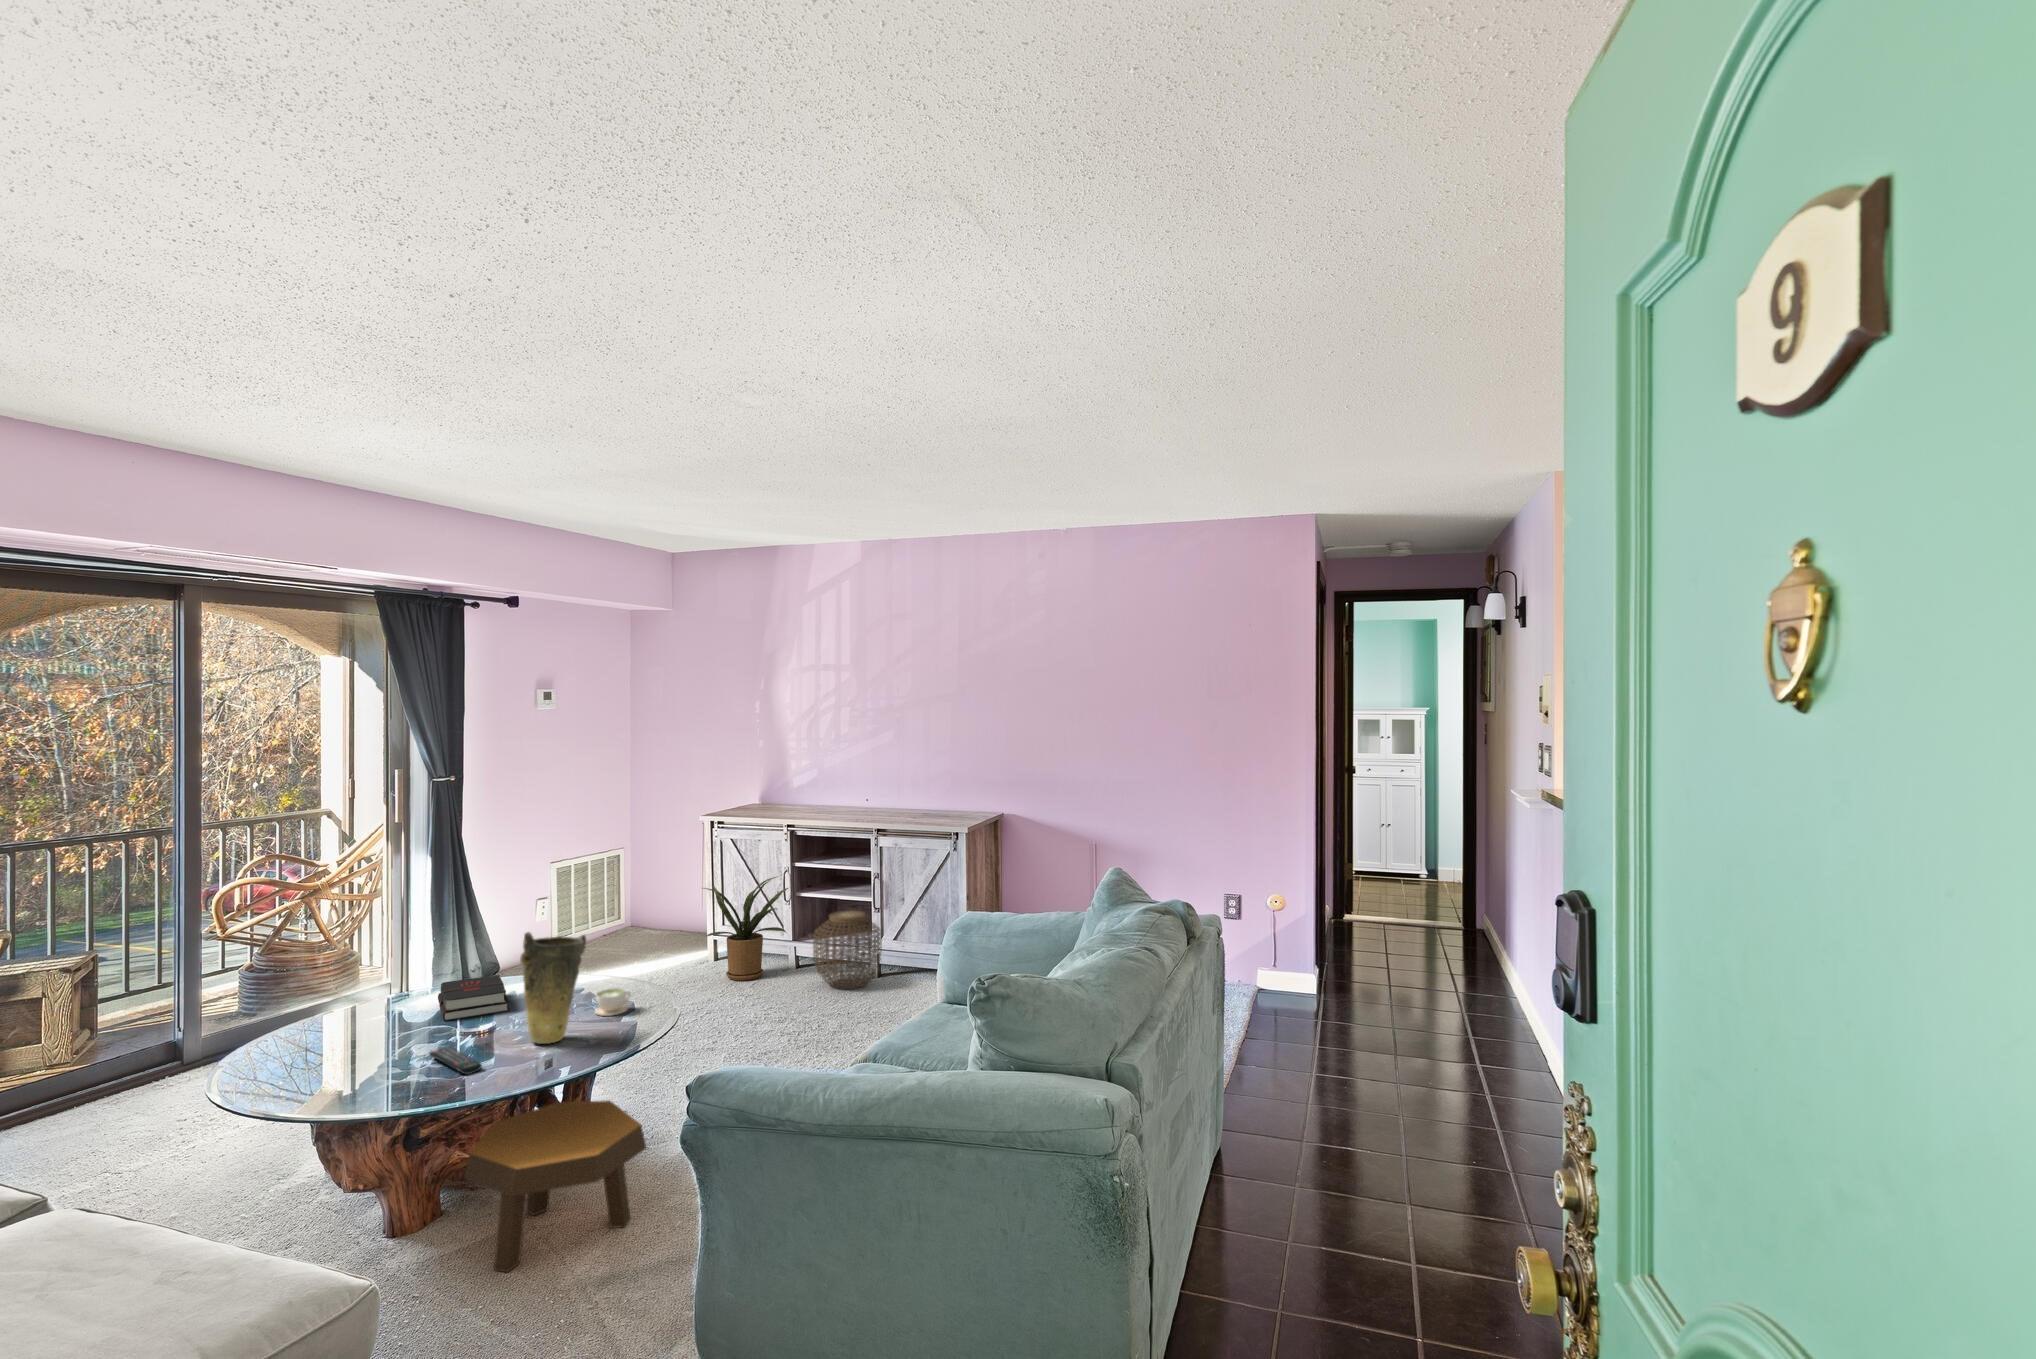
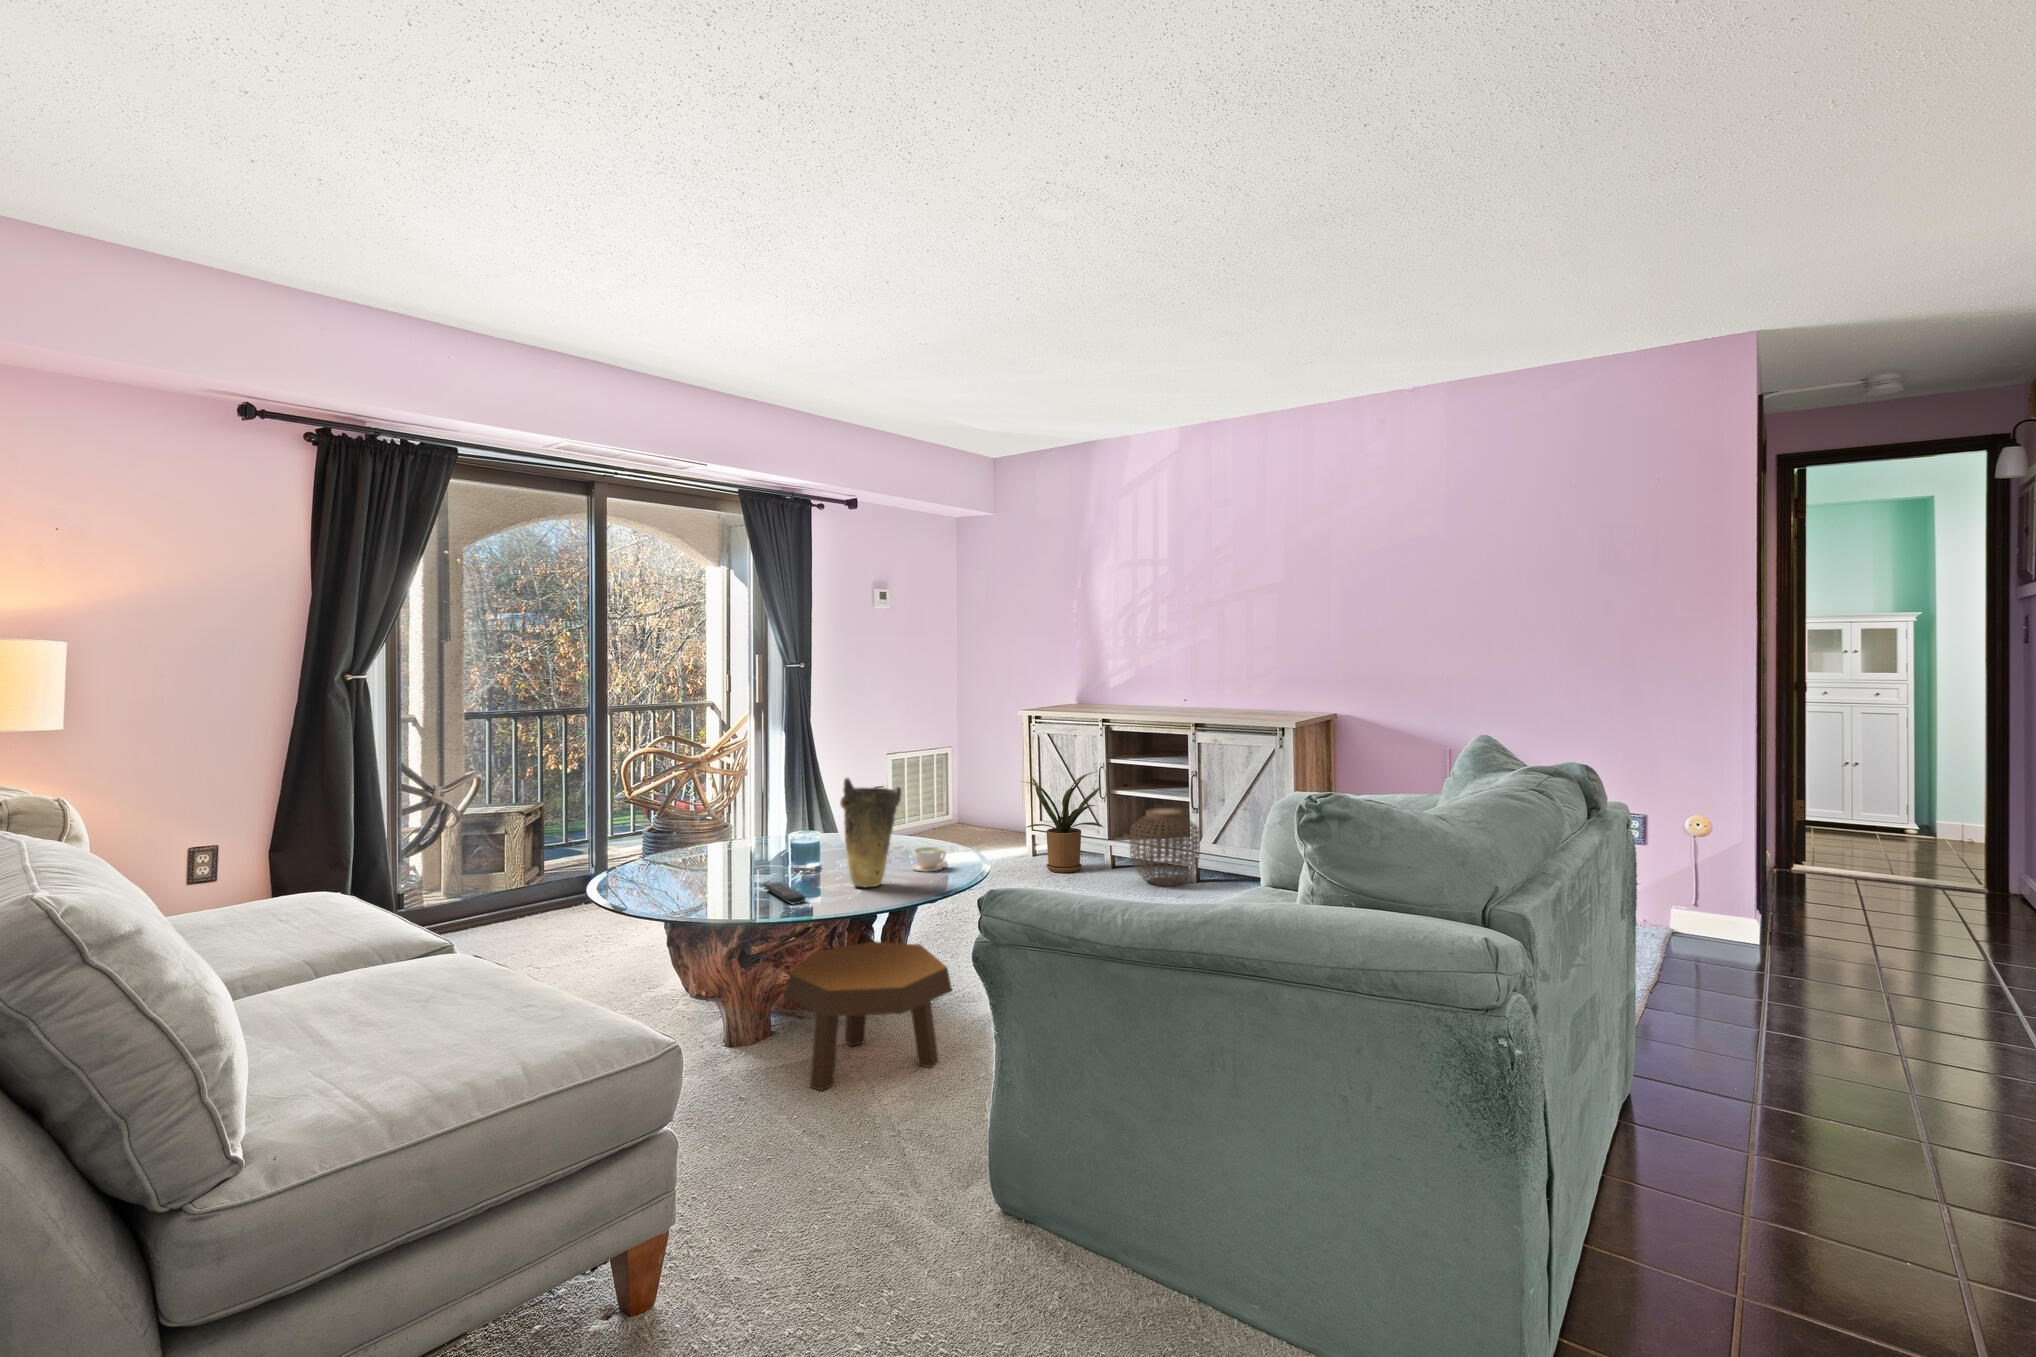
hardback book: present [438,975,509,1021] -> none [781,832,839,866]

